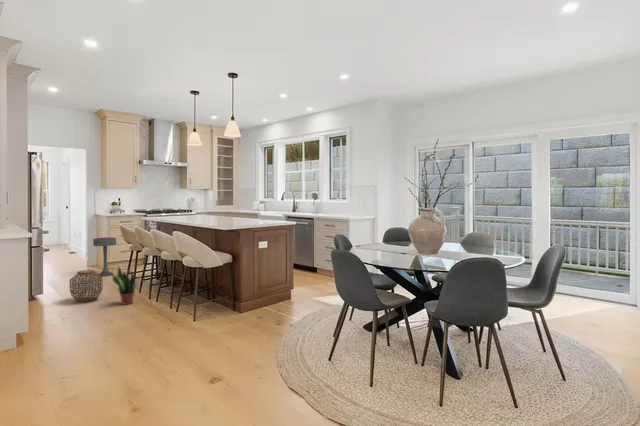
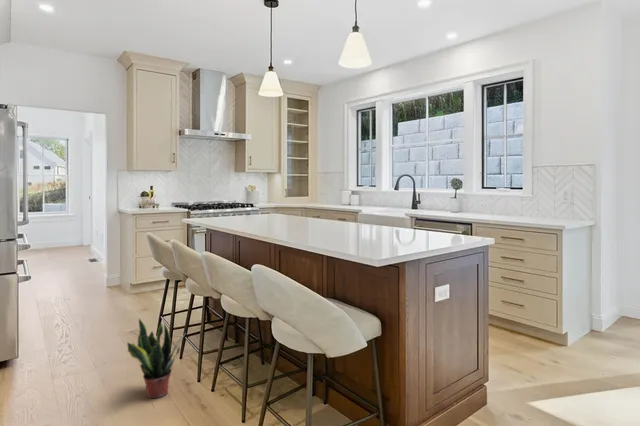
bar stool: present [93,237,116,276] -> none [110,248,145,310]
woven basket: present [70,270,103,302] -> none [53,321,114,386]

